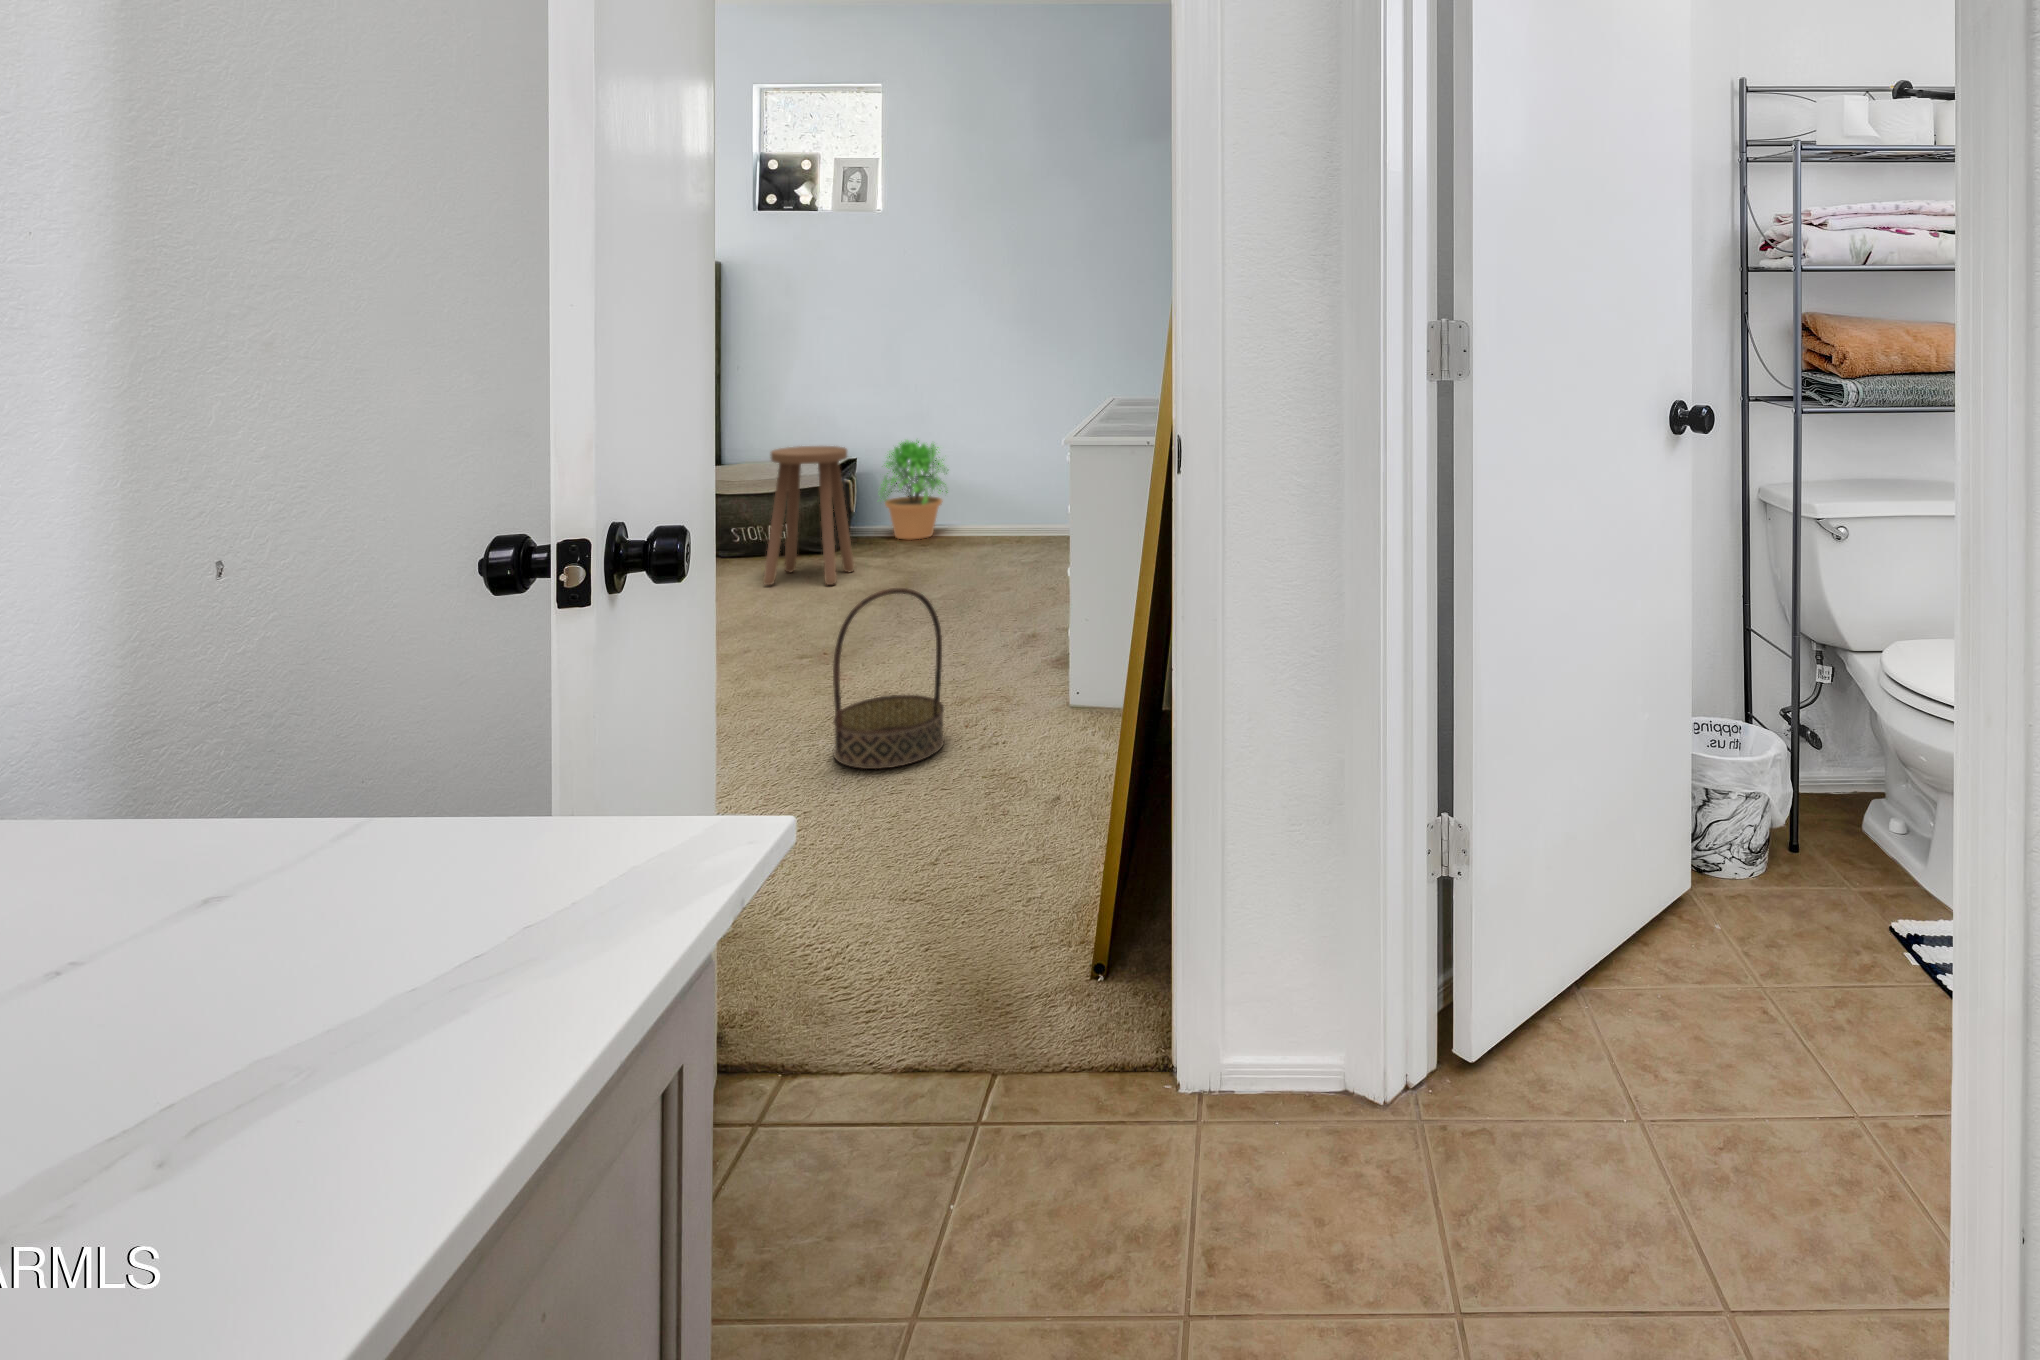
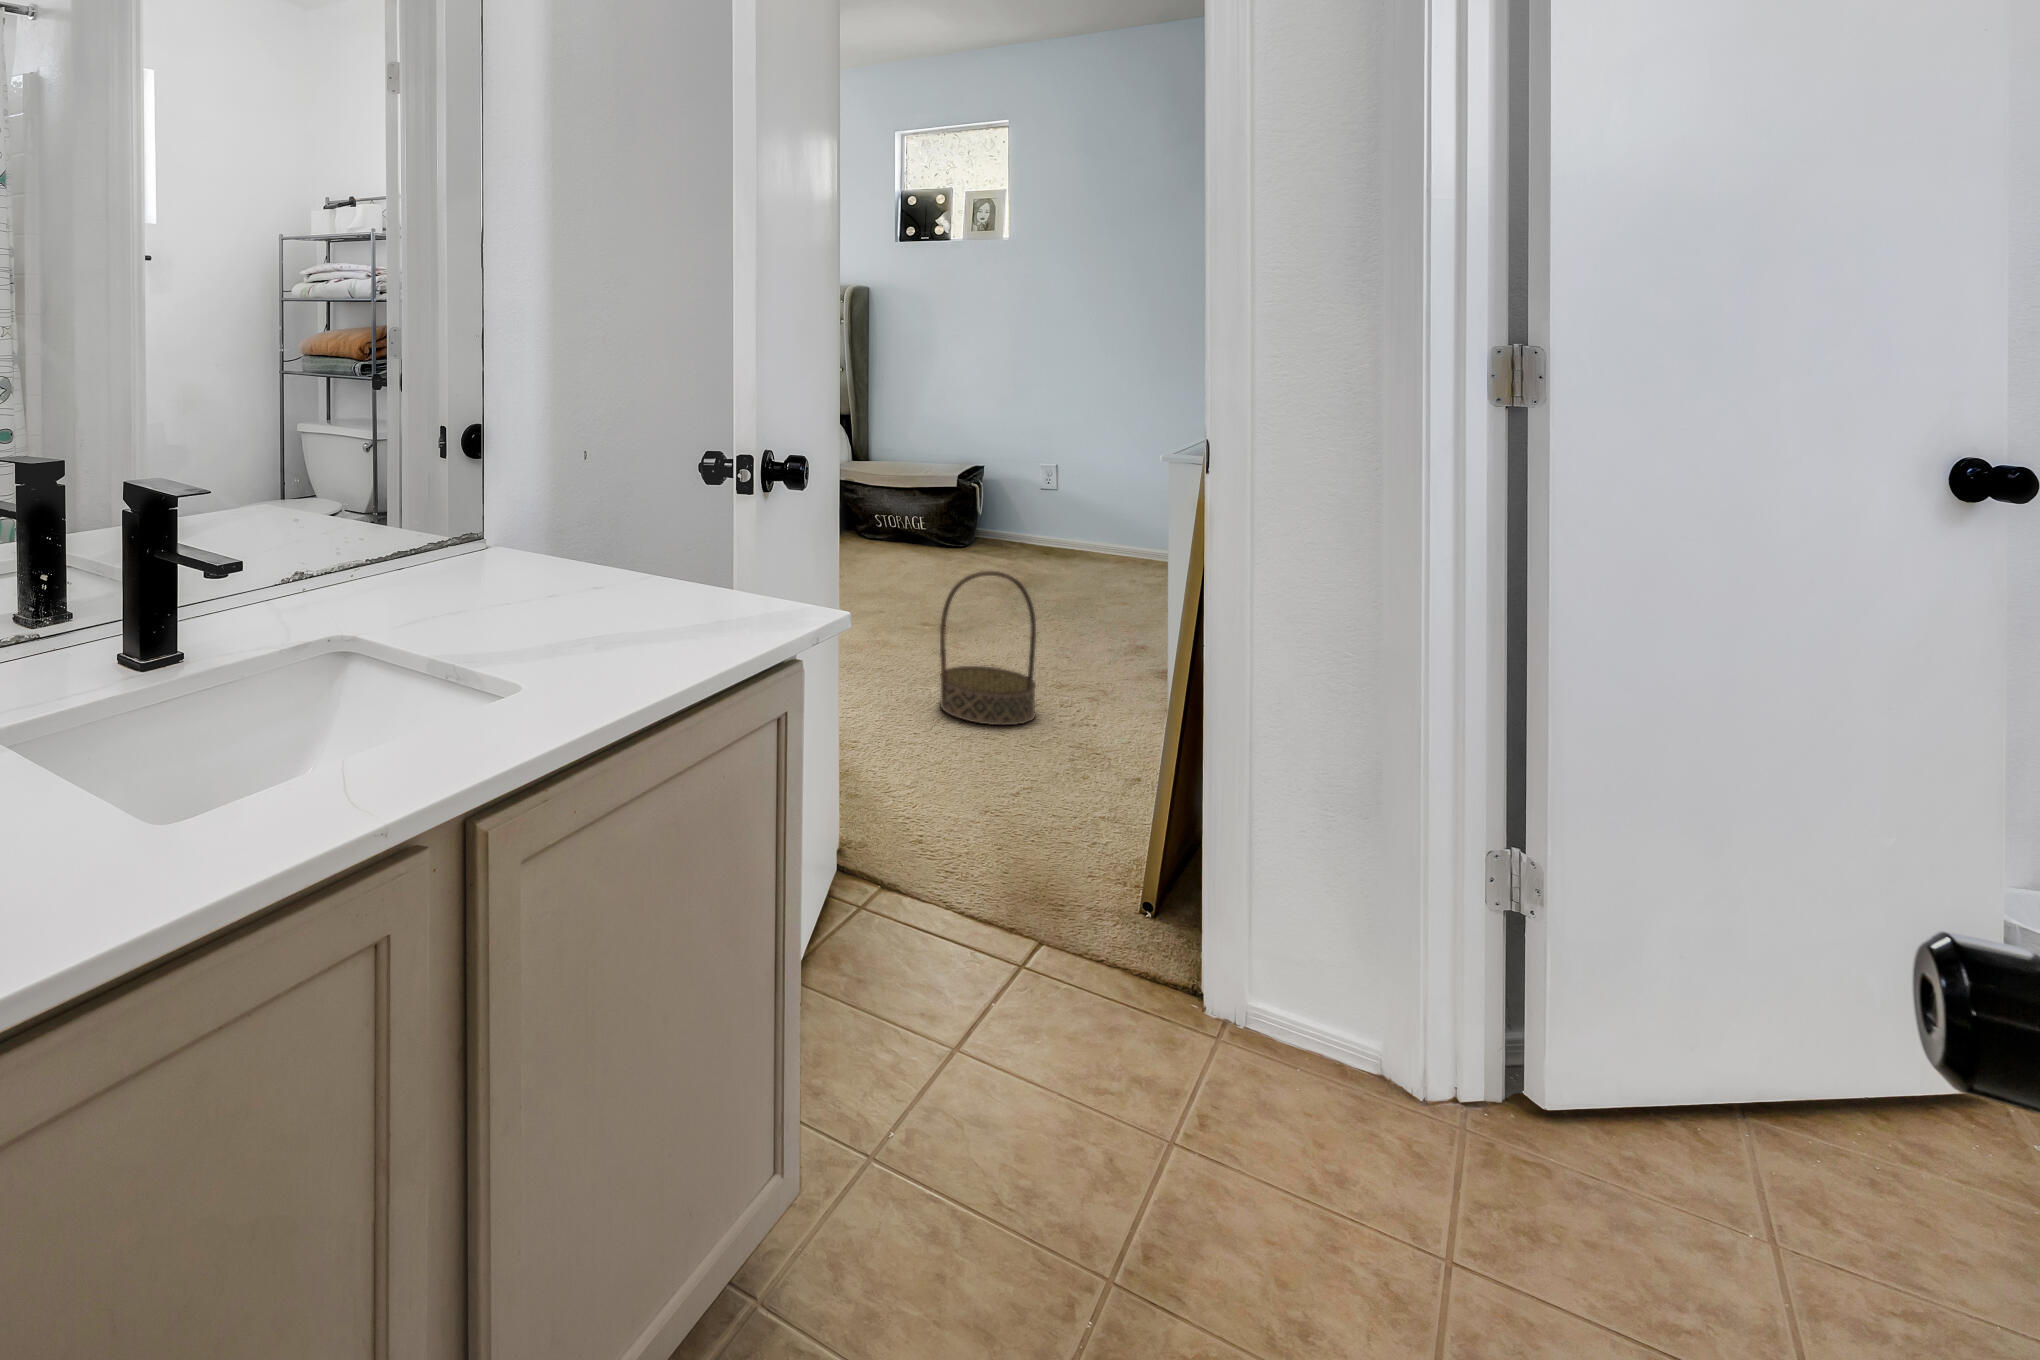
potted plant: present [880,440,948,539] -> none [998,452,1075,551]
stool: present [763,446,854,585] -> none [895,452,973,578]

